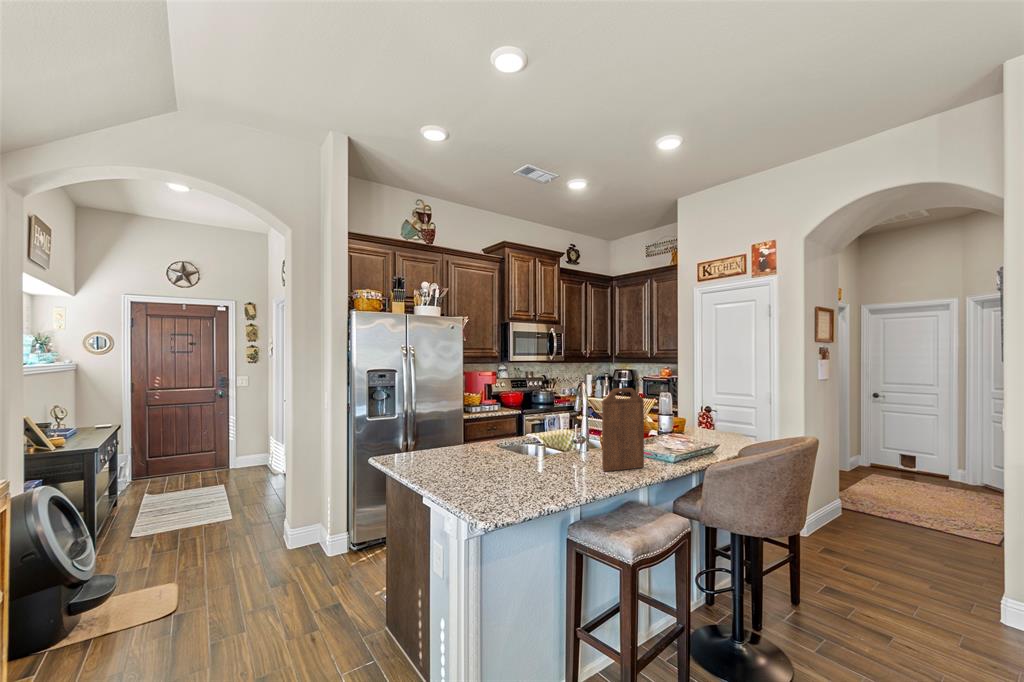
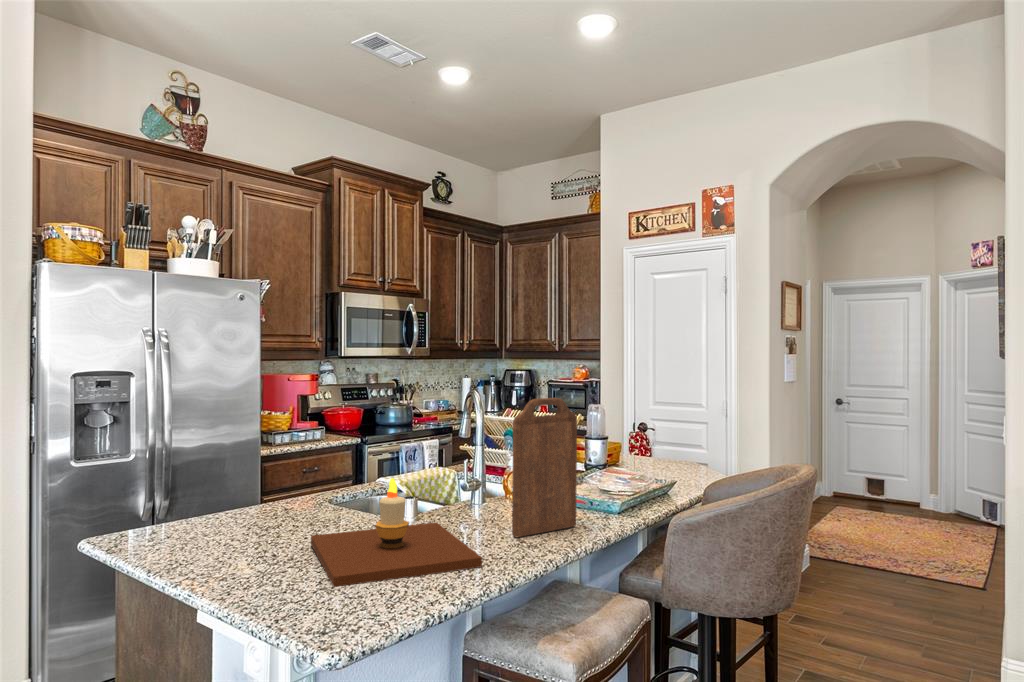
candle: none [487,432,581,490] -> present [311,478,482,587]

